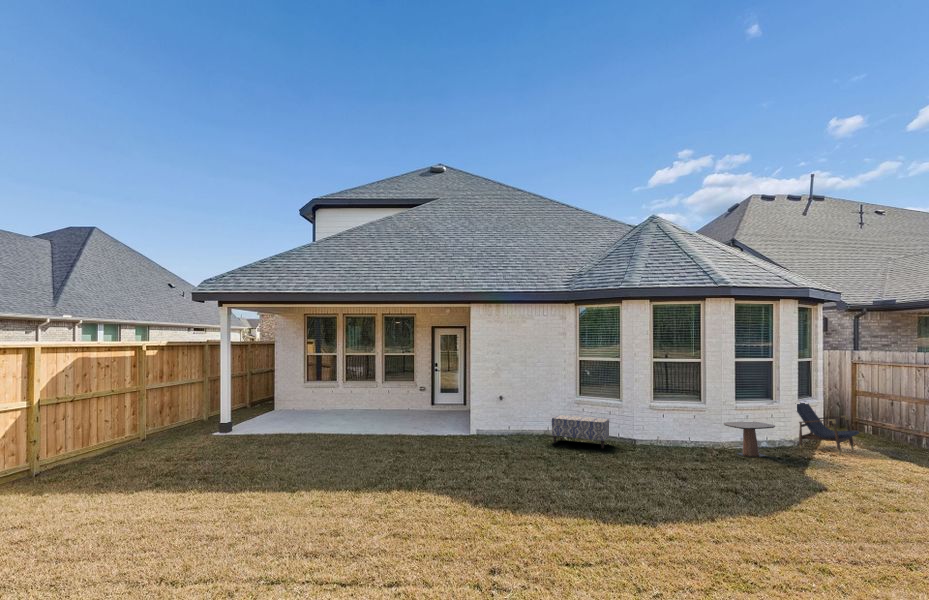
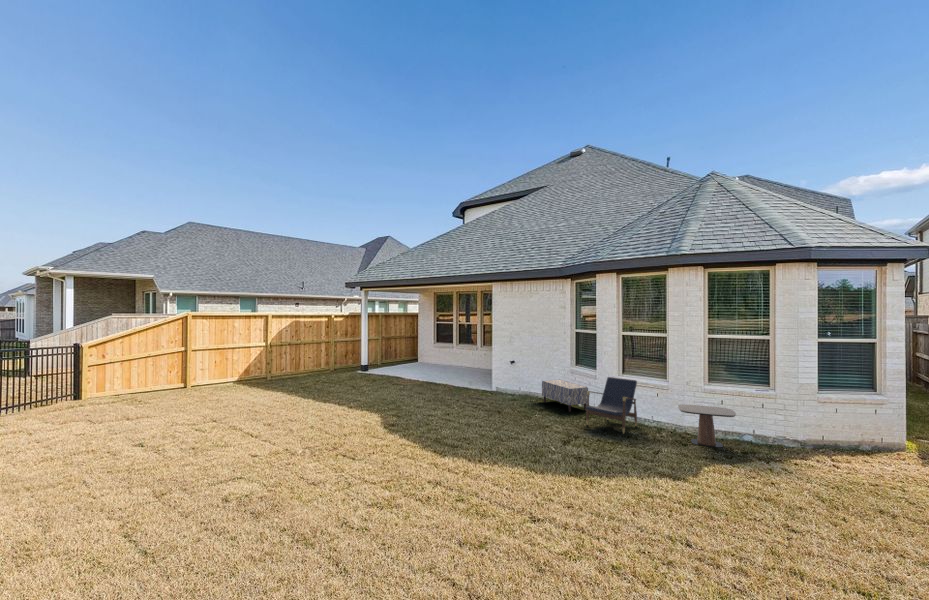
lounge chair: present [795,403,859,455] -> present [586,377,637,434]

